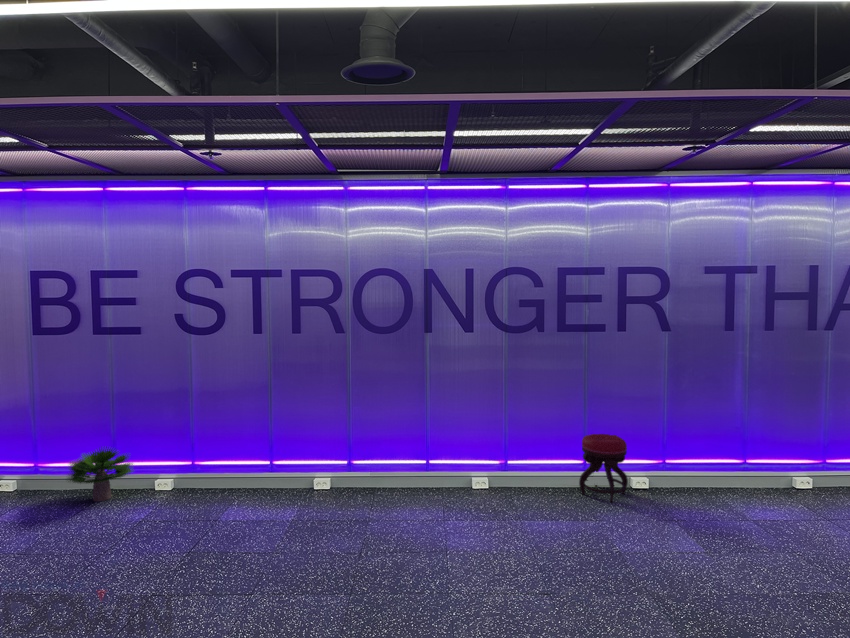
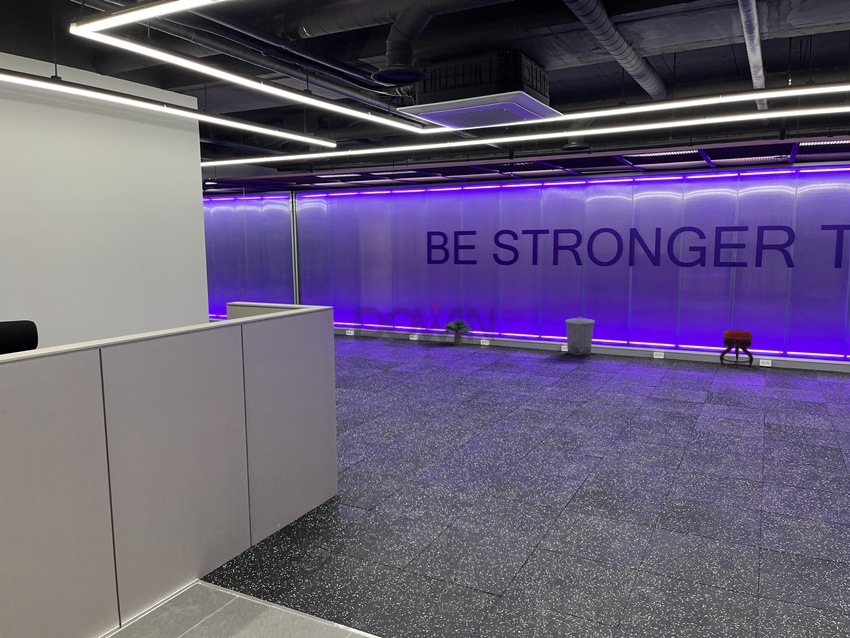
trash can: none [320,428,373,503] -> present [565,317,595,355]

